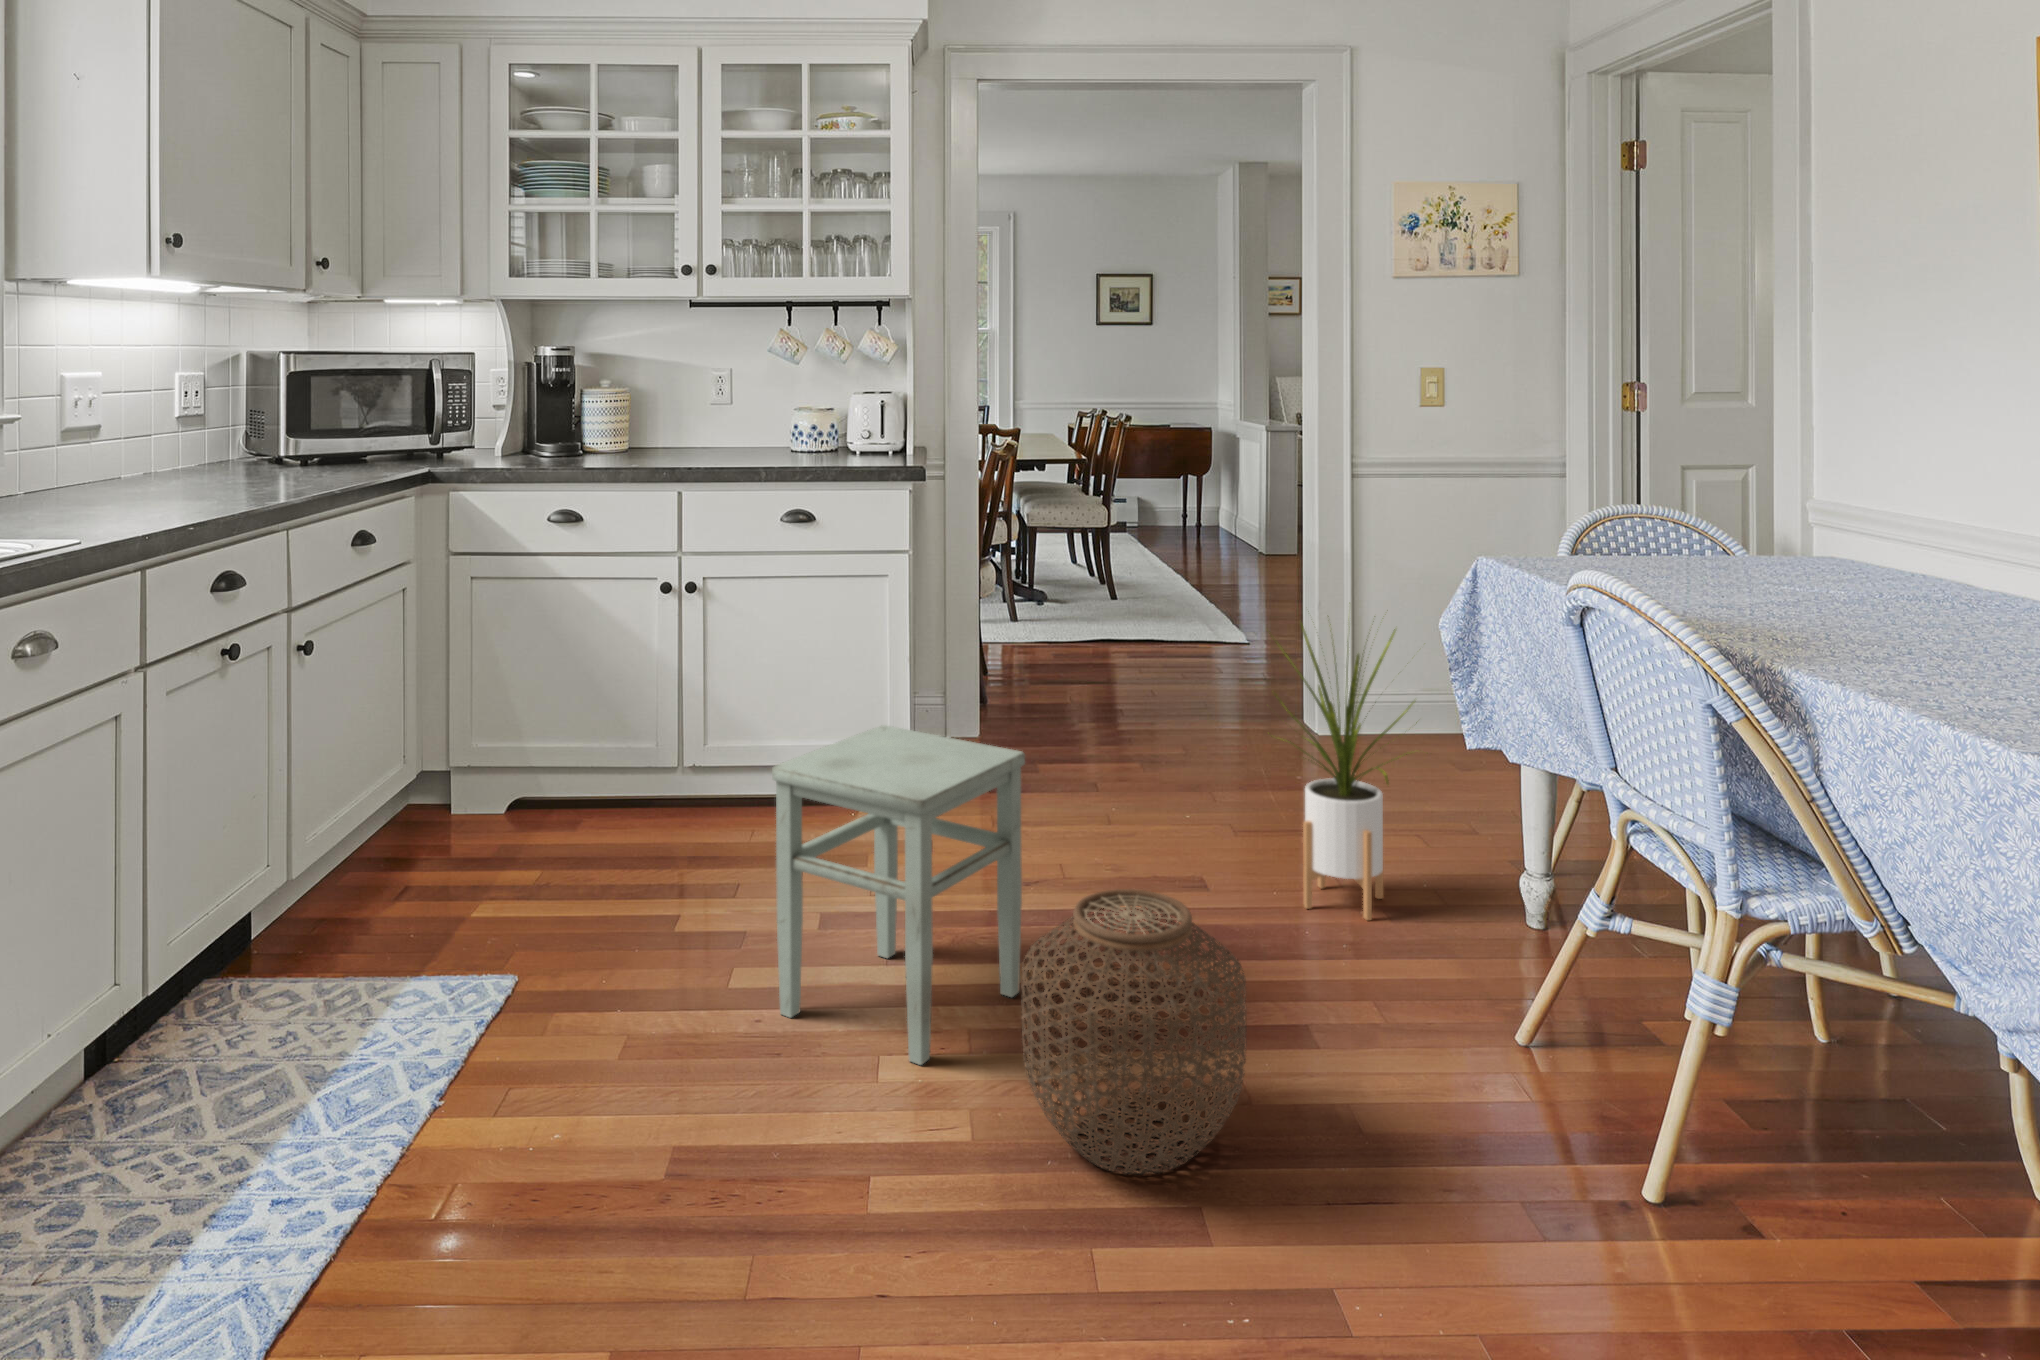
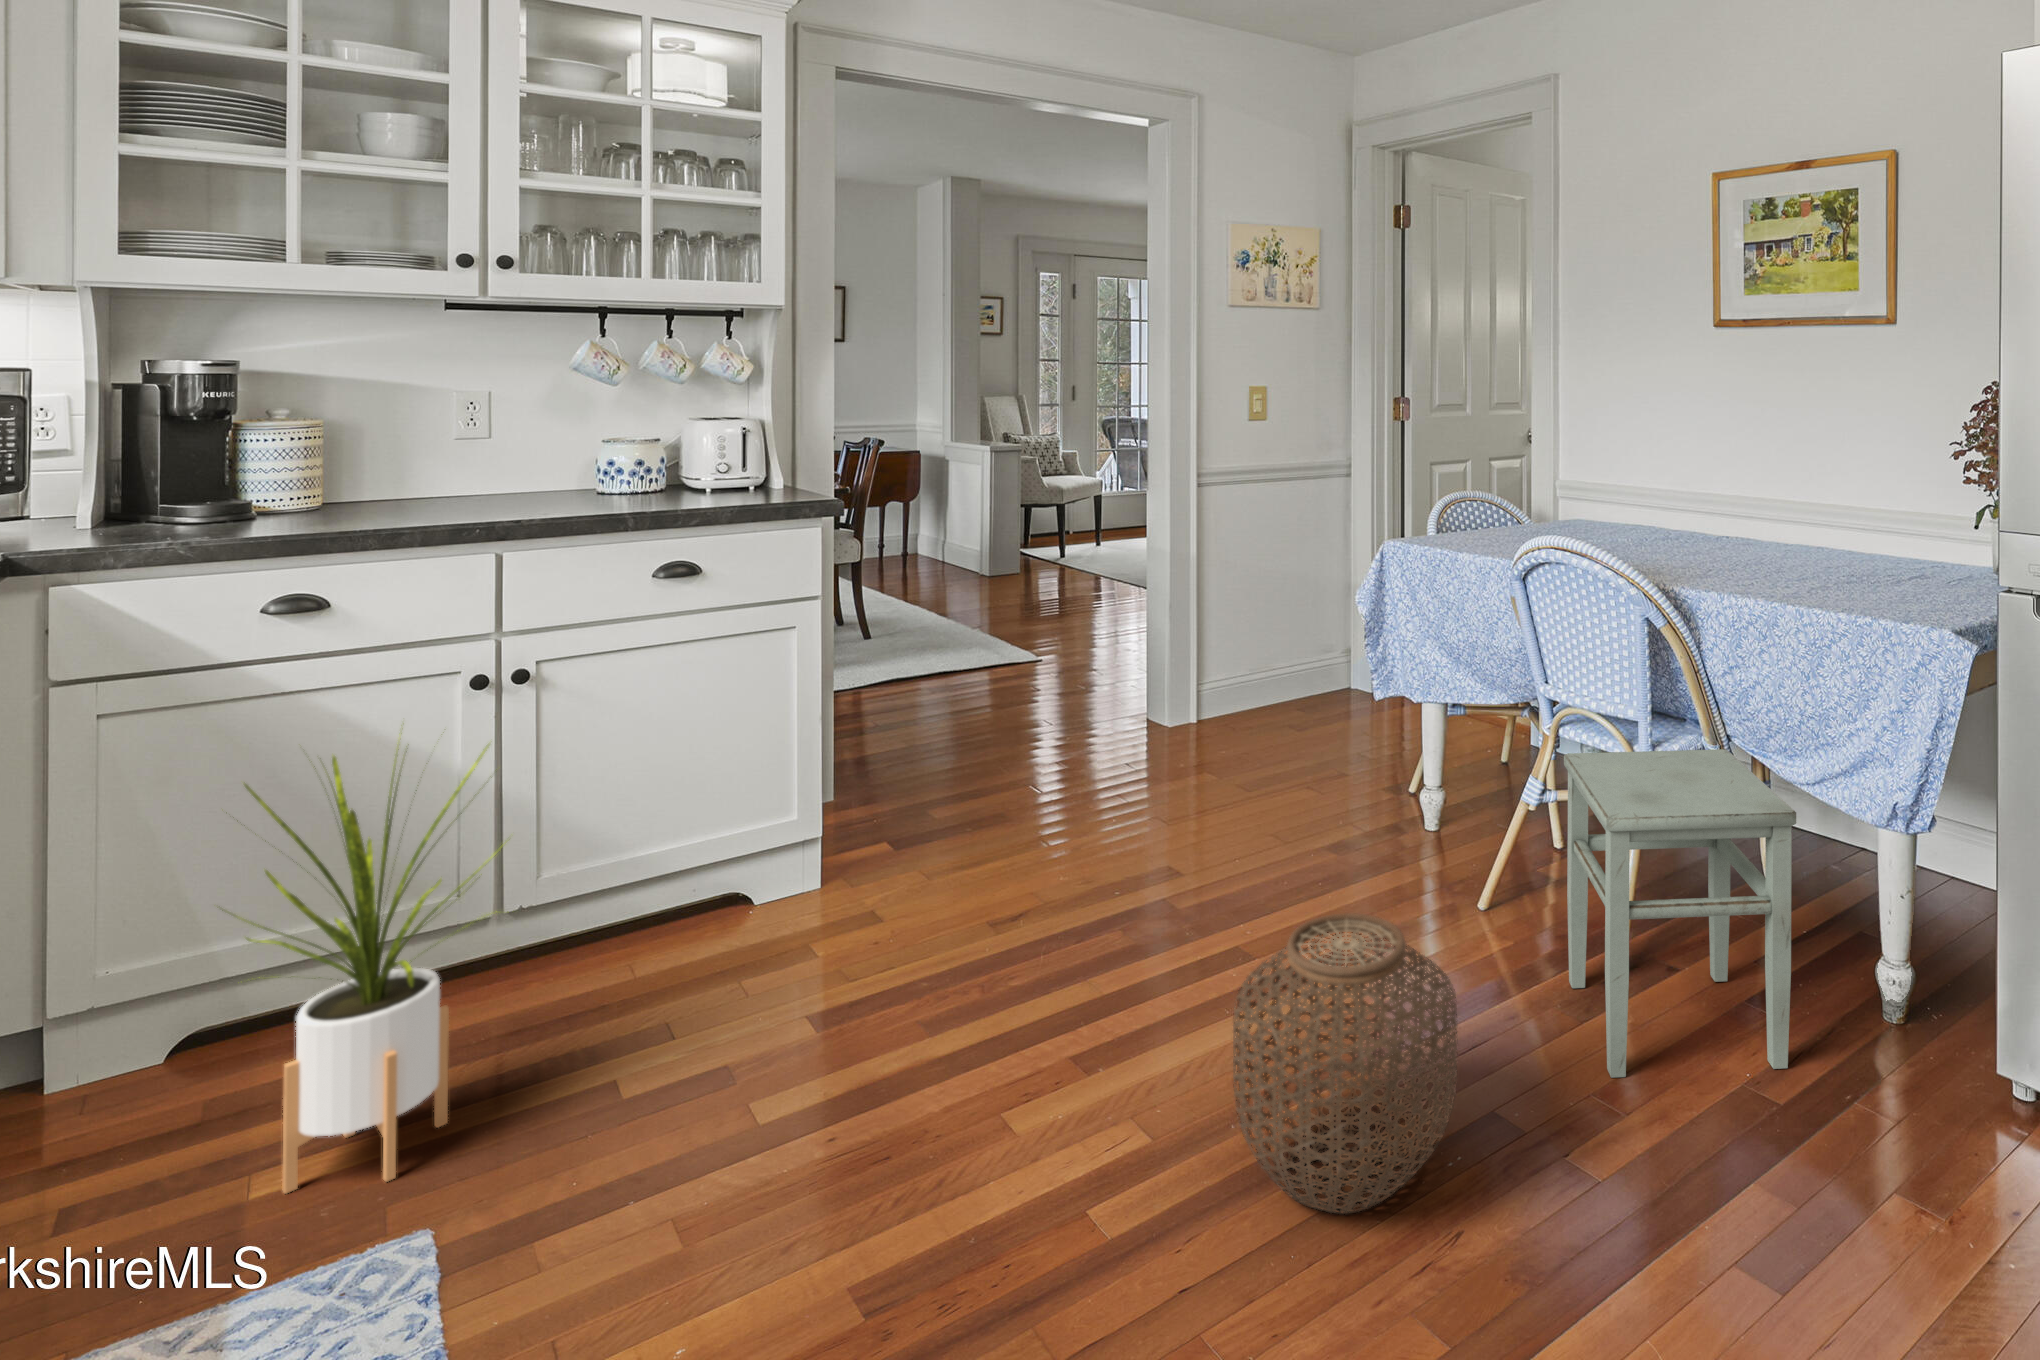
house plant: present [1269,624,1417,920] -> present [222,733,500,1193]
stool: present [772,725,1025,1065] -> present [1564,749,1796,1078]

